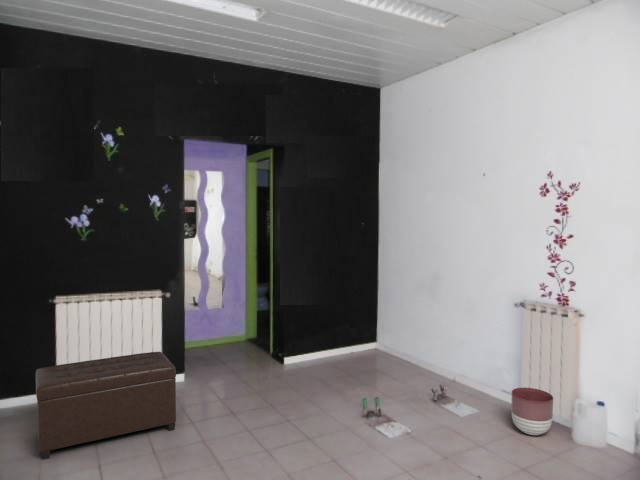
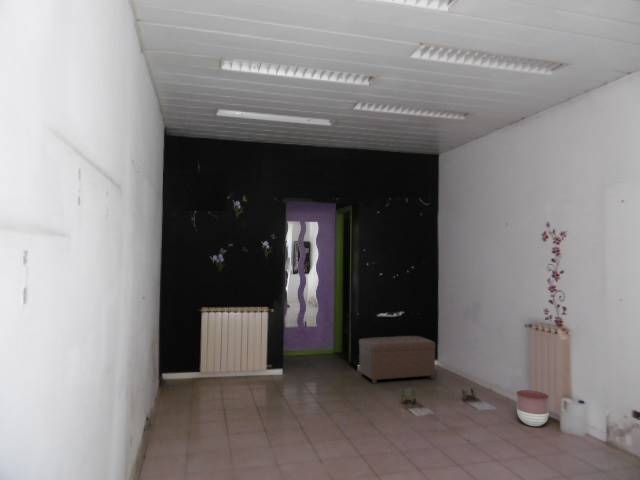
ottoman: present [36,352,176,459] -> present [359,336,435,384]

